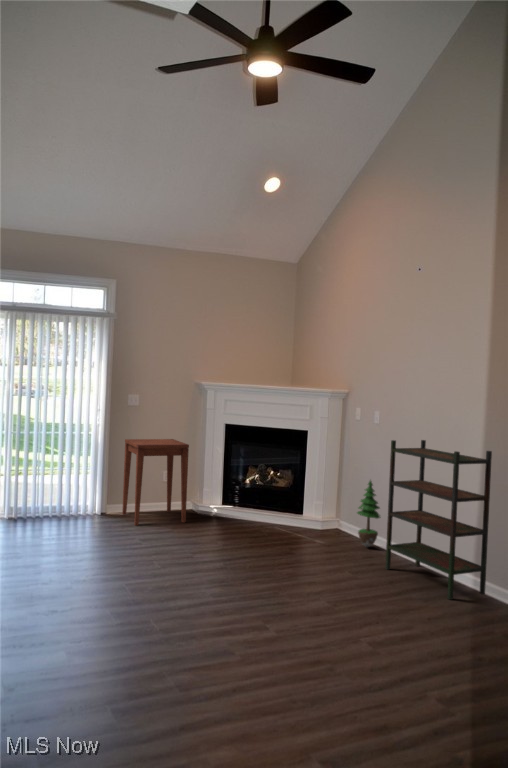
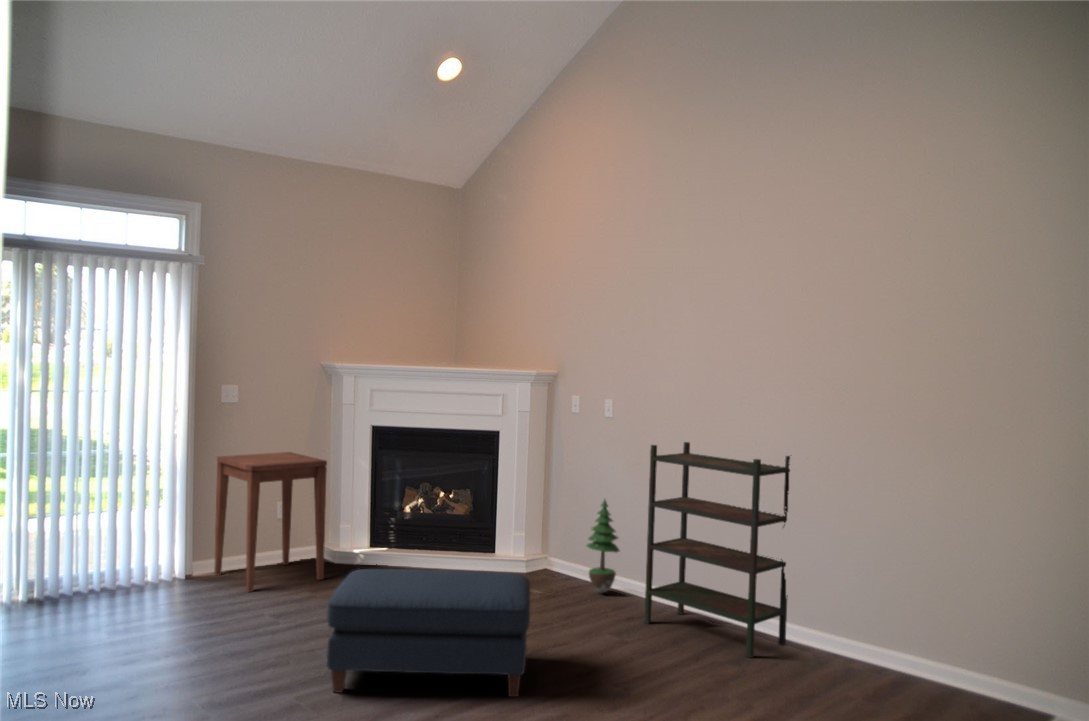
ottoman: none [141,511,286,603] -> present [327,569,530,697]

